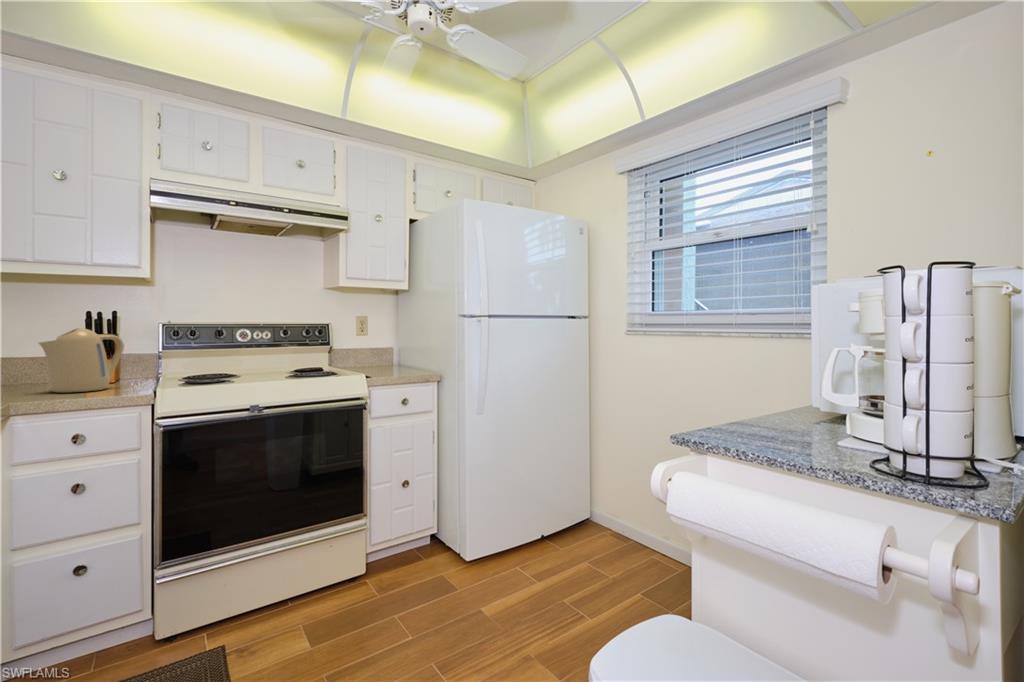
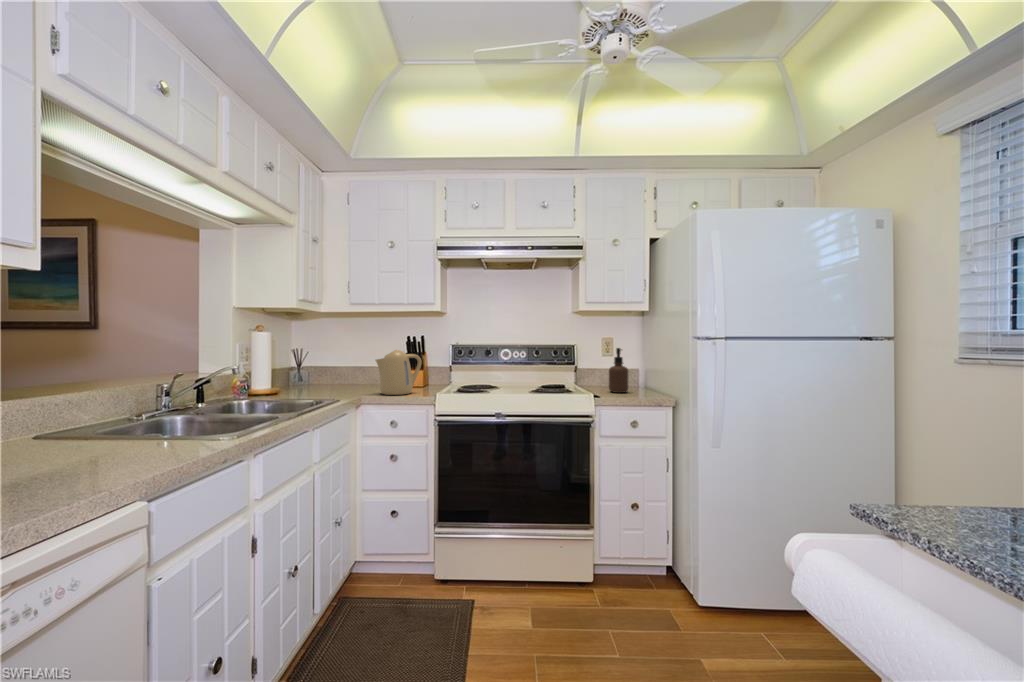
soap dispenser: none [373,328,393,373] -> present [609,348,628,393]

